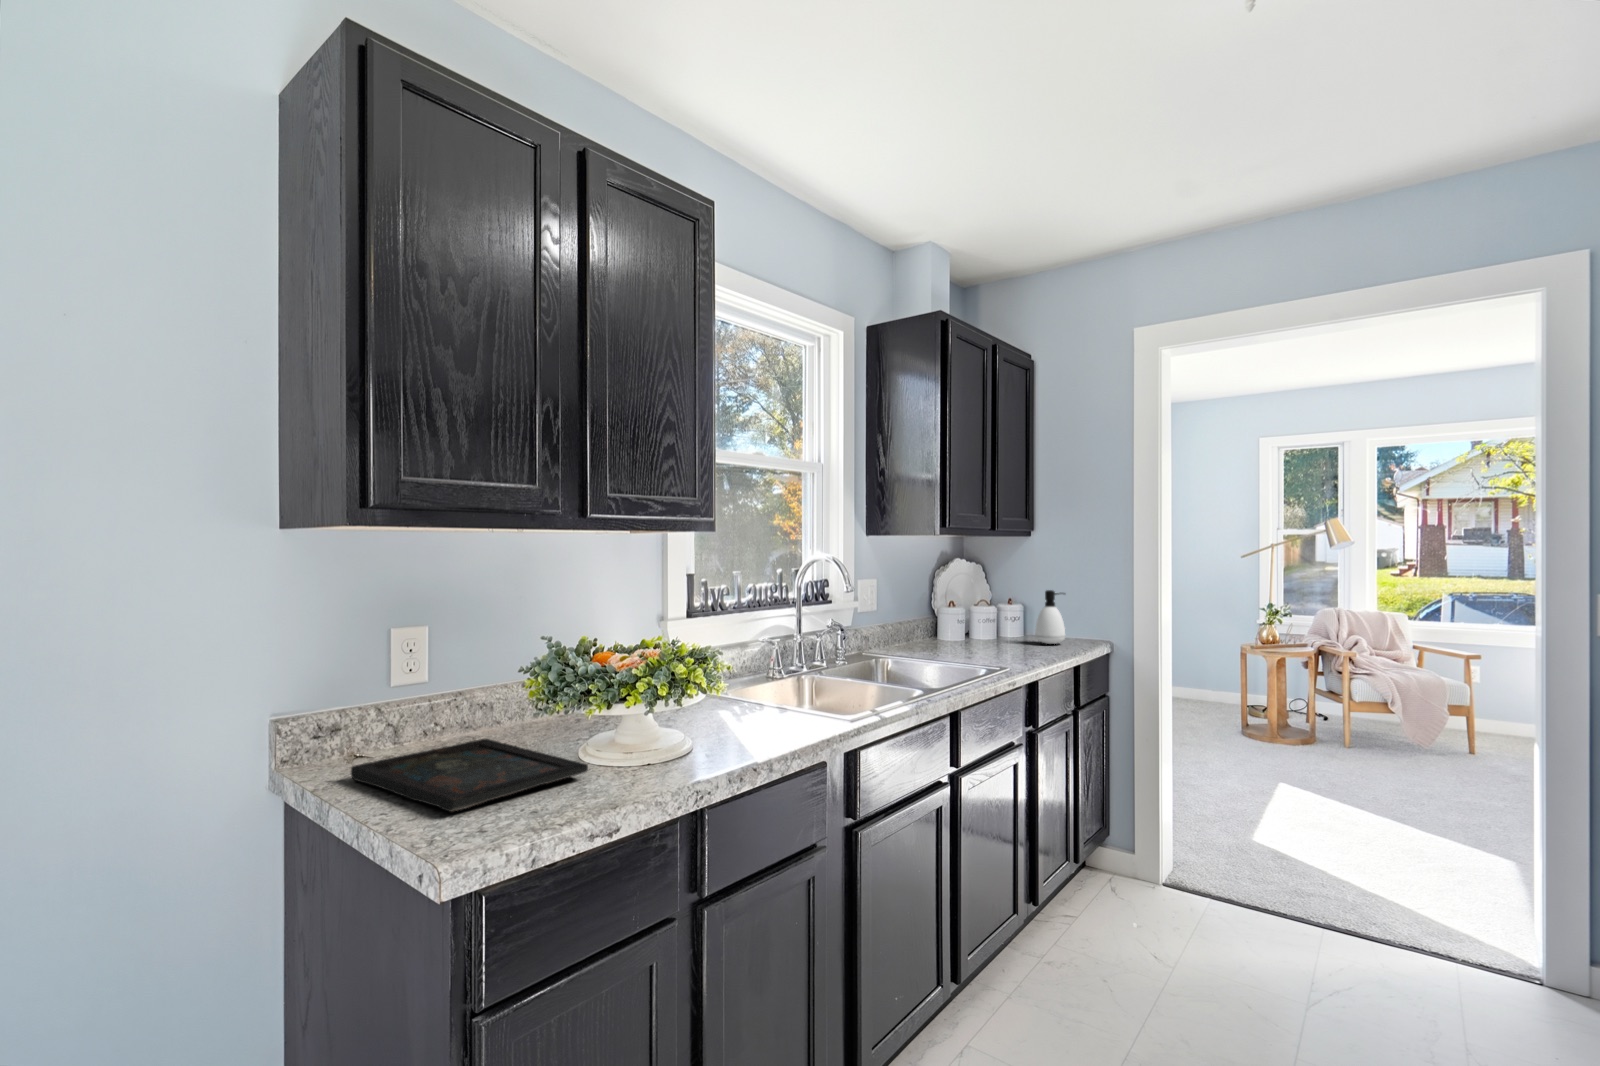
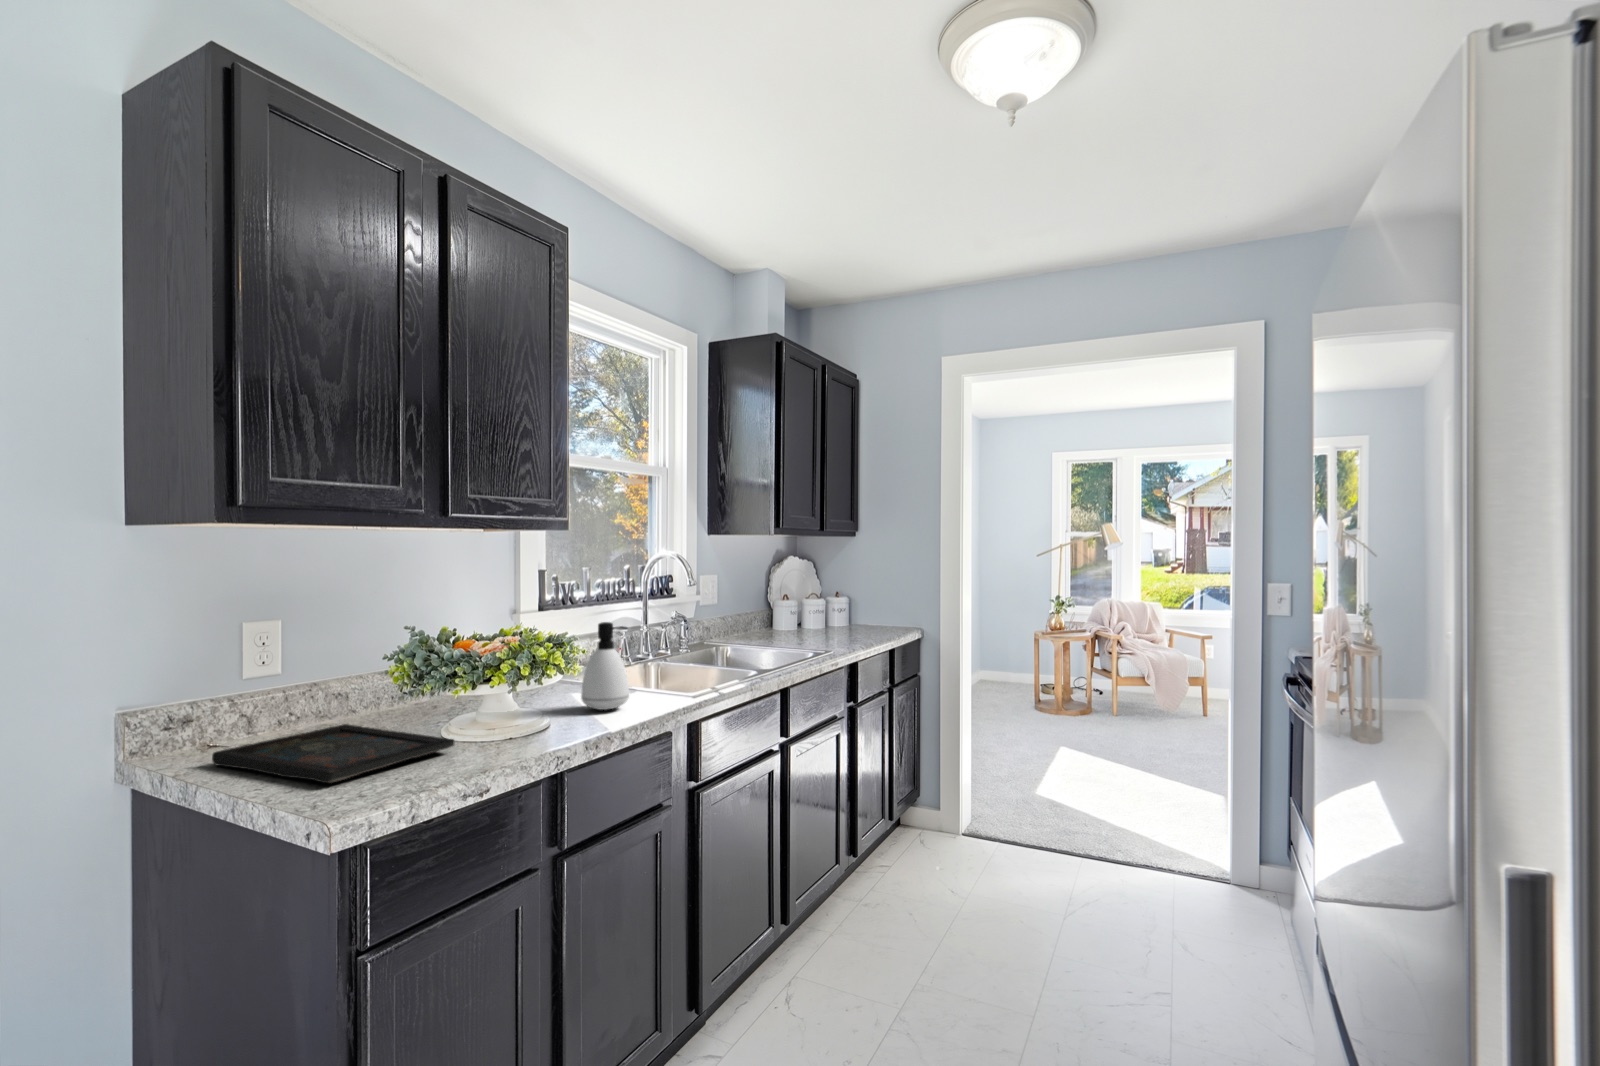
soap dispenser: present [1035,590,1065,644] -> present [581,622,629,710]

